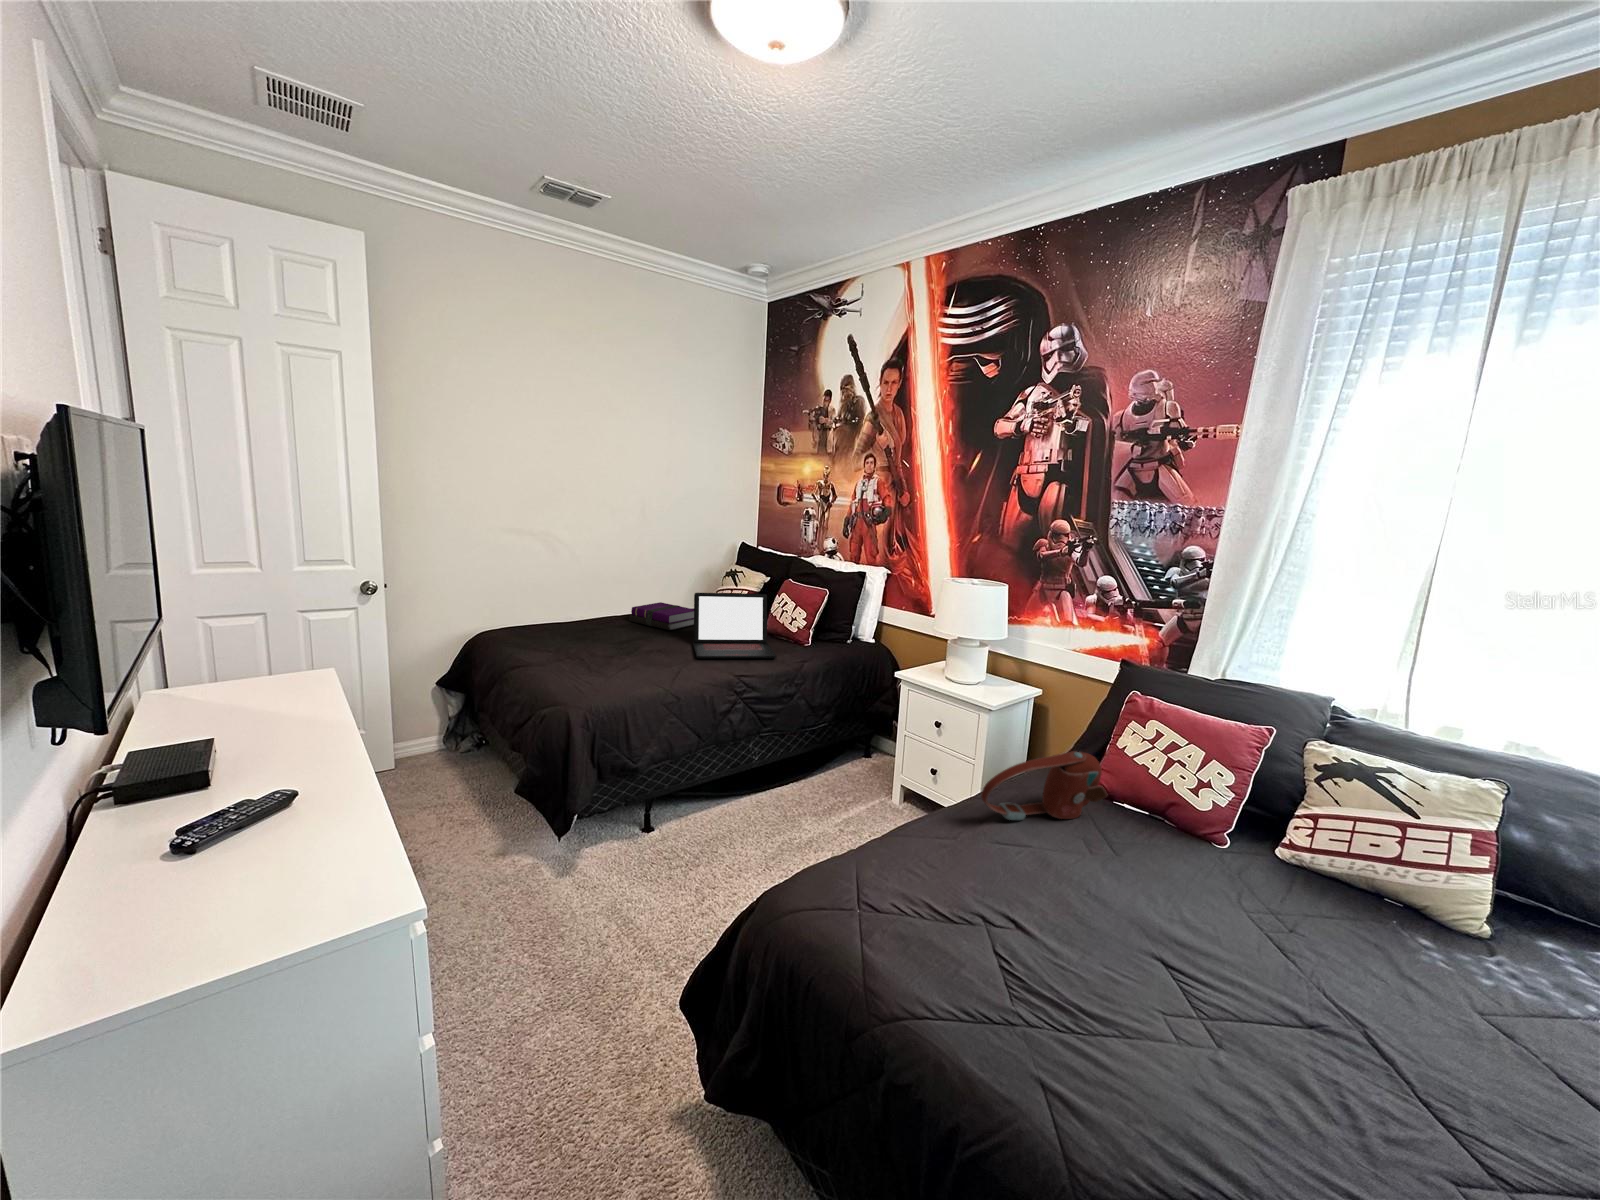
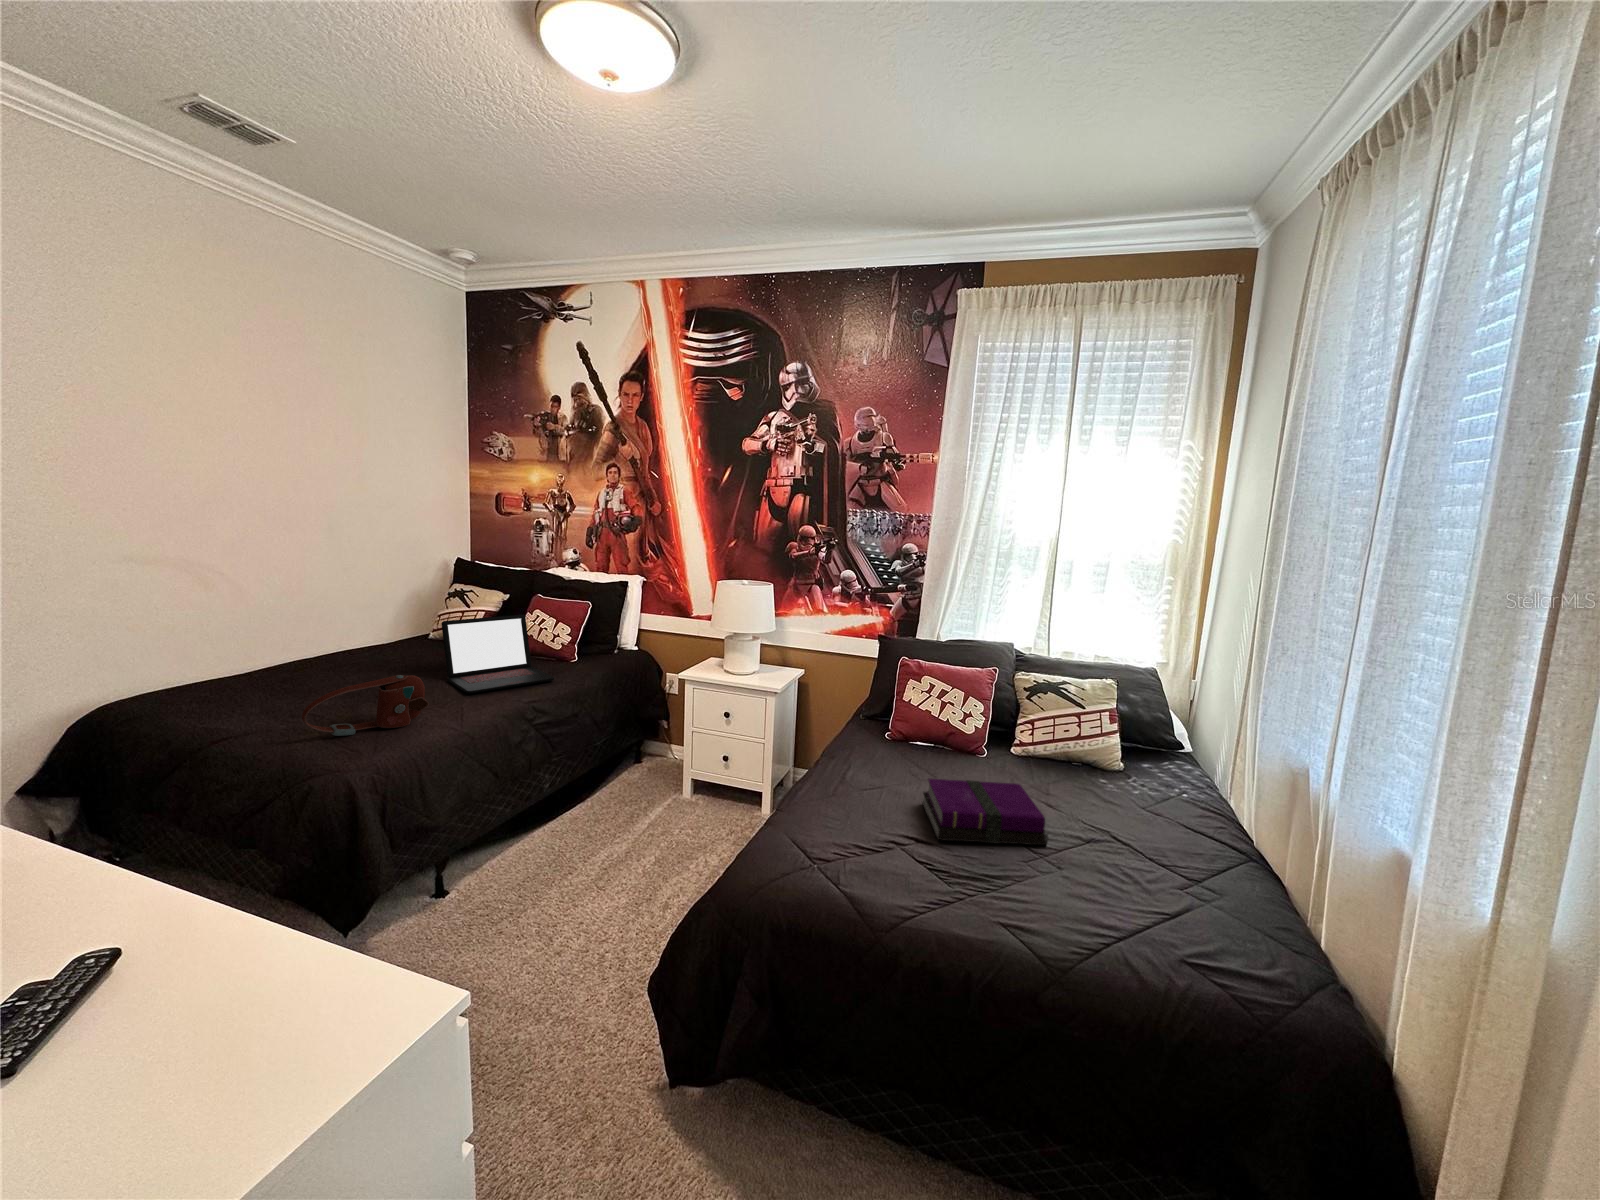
notebook: present [629,602,694,630] -> present [922,779,1048,845]
handbag: present [981,751,1107,820] -> present [302,675,429,736]

